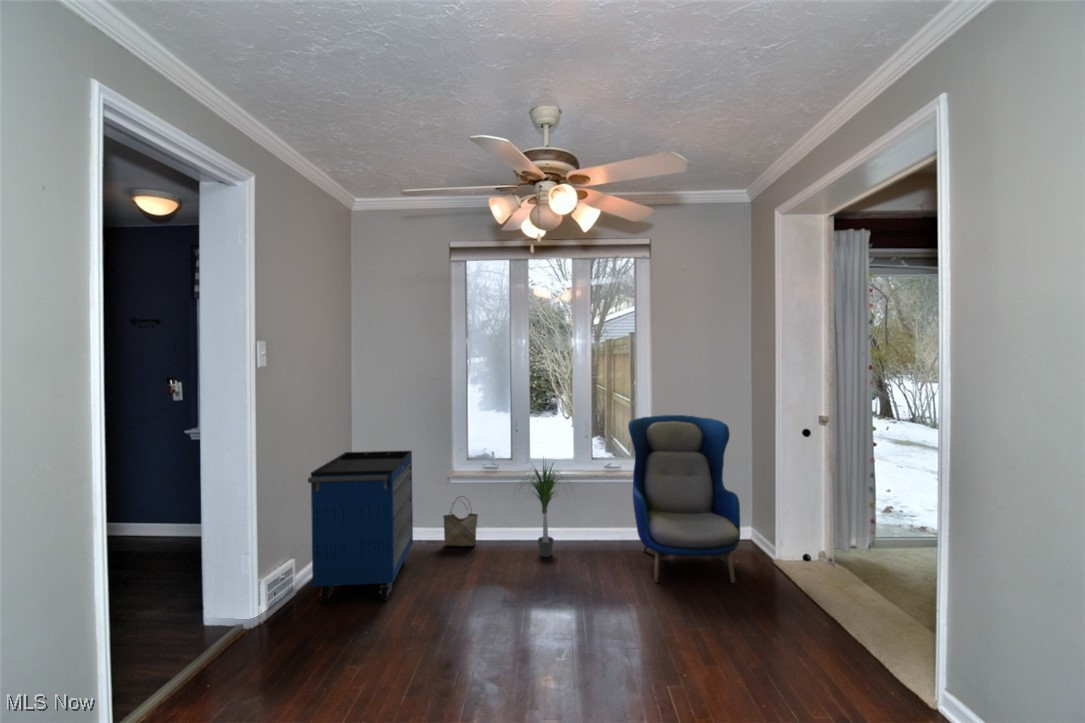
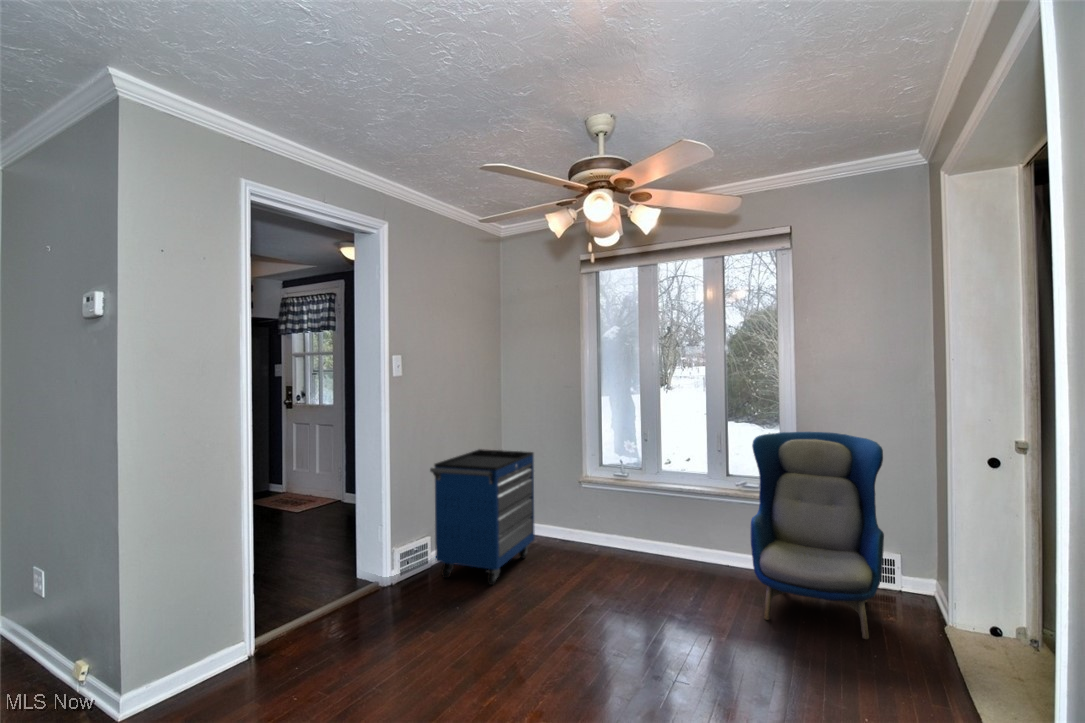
potted plant: present [522,464,559,557] -> none [627,464,697,574]
woven basket: present [443,513,478,546] -> none [568,501,601,552]

